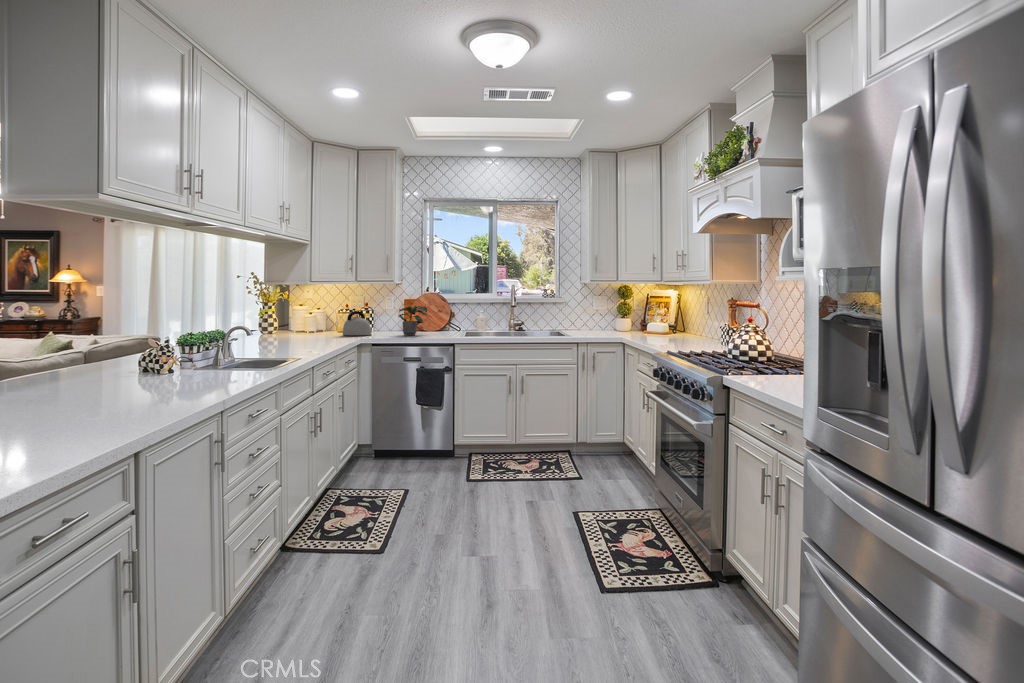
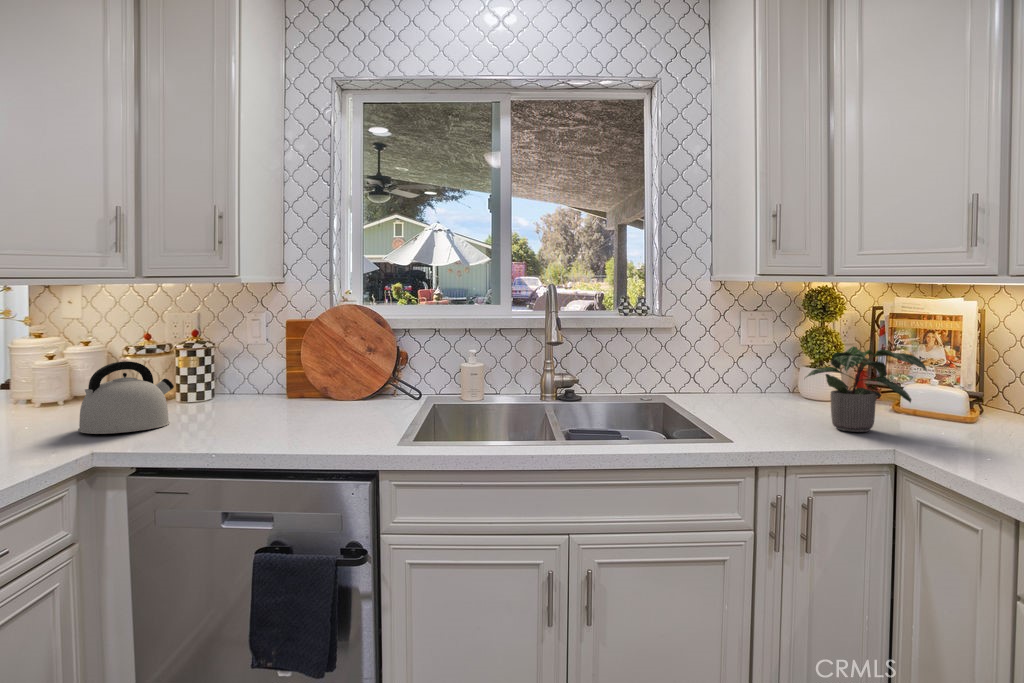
potted plant: present [399,306,427,335] -> present [806,346,927,432]

